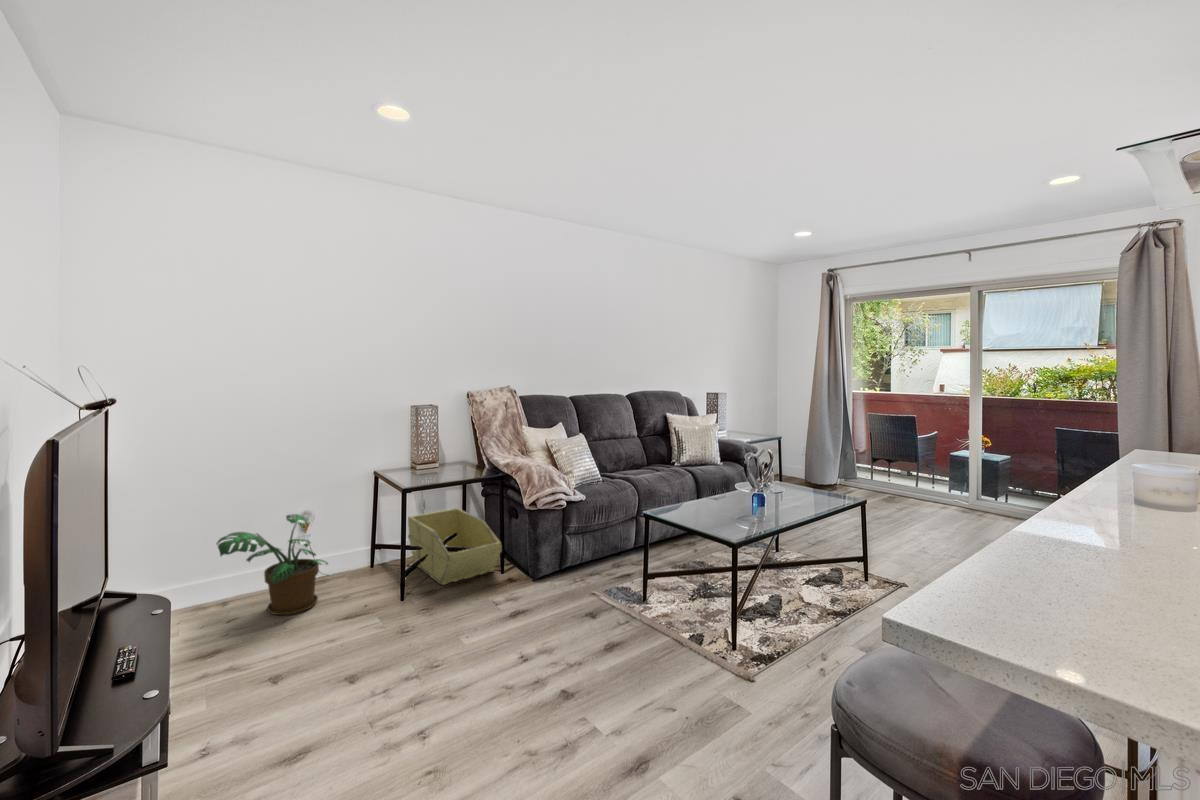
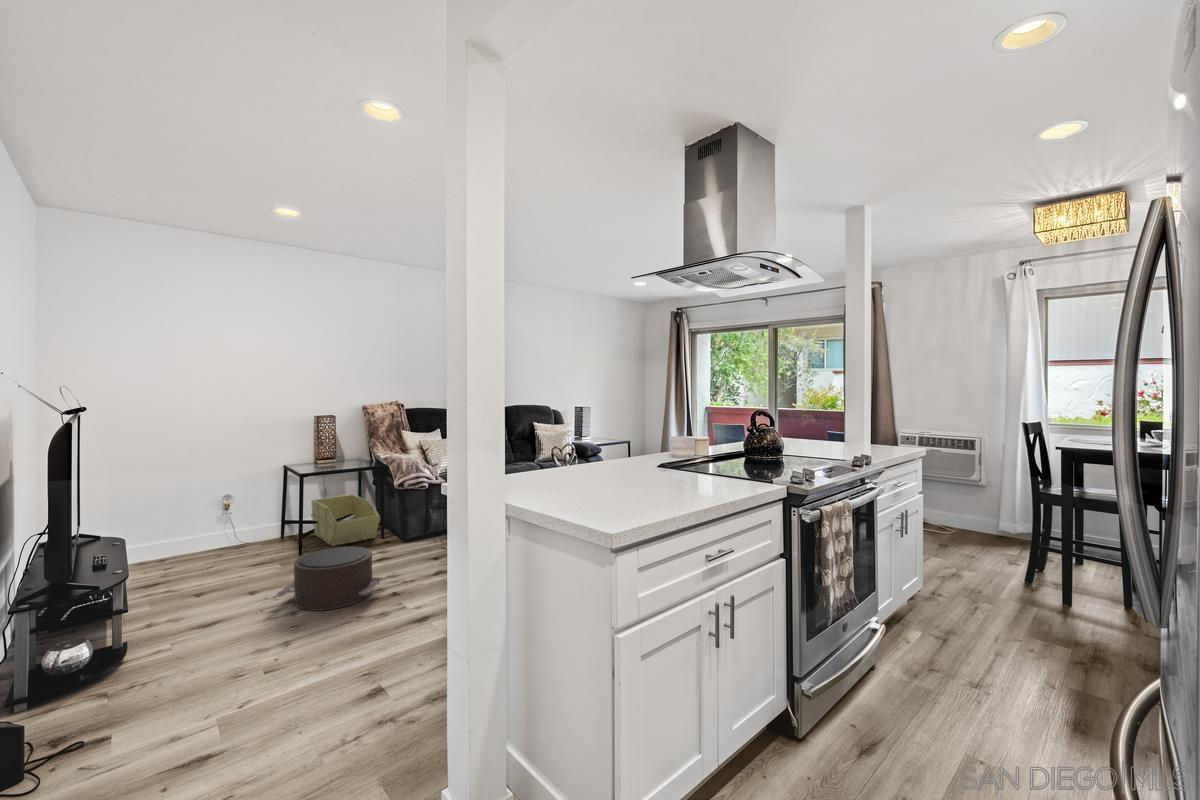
potted plant: present [216,514,328,615] -> none [156,495,243,565]
pouf: none [398,608,545,726] -> present [277,547,381,611]

